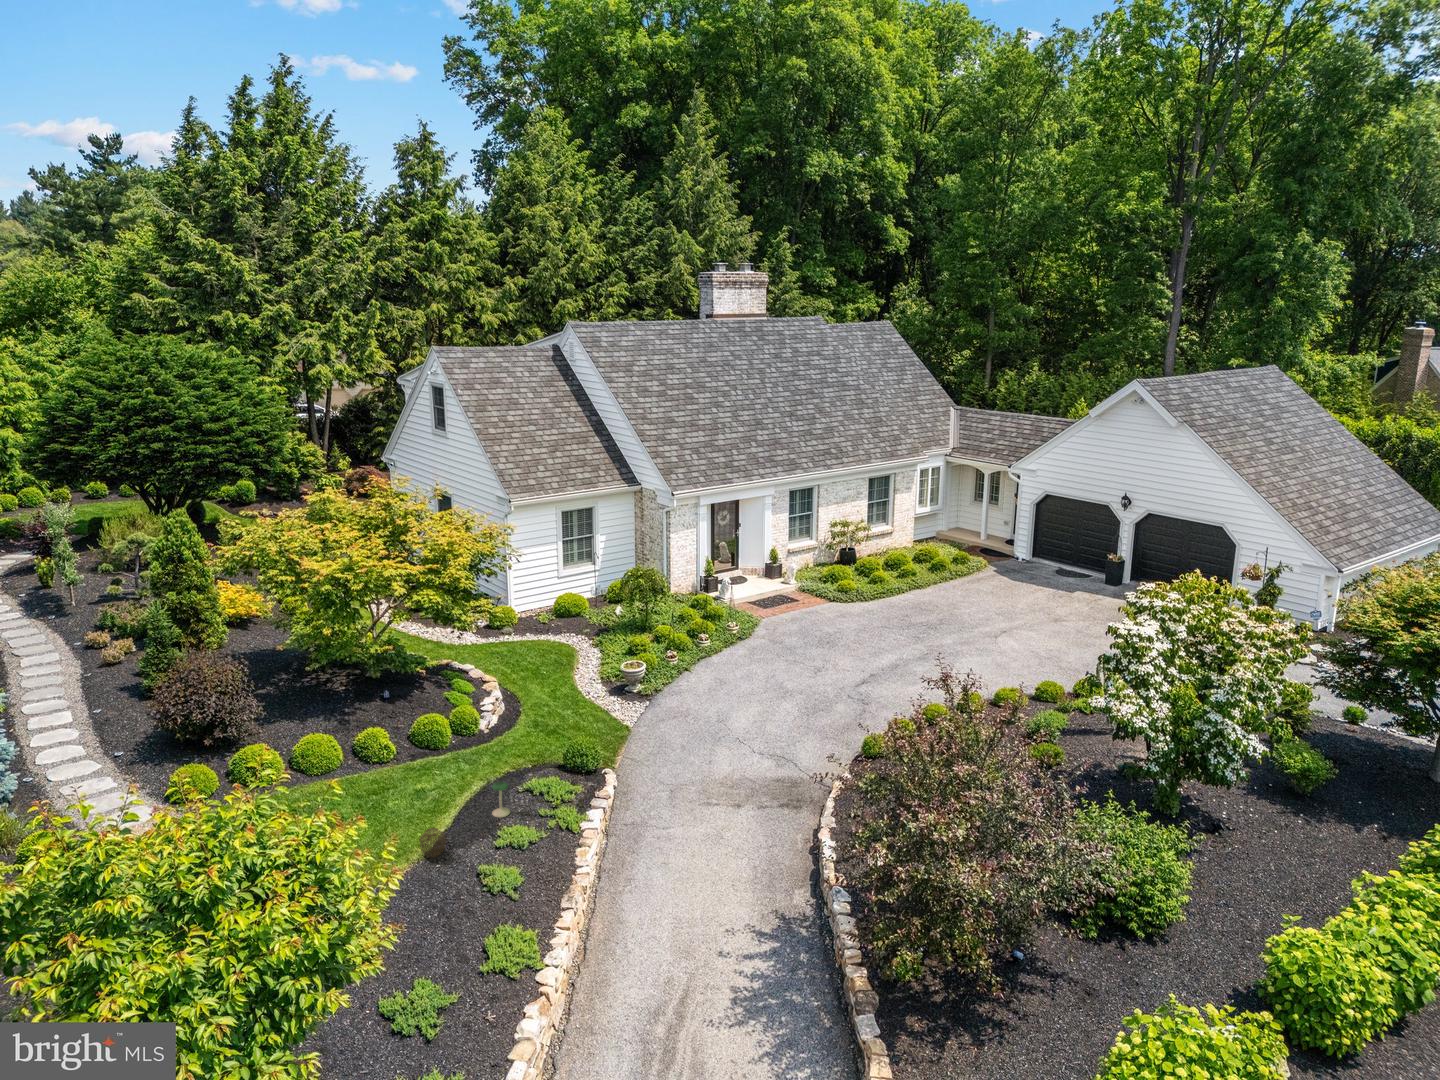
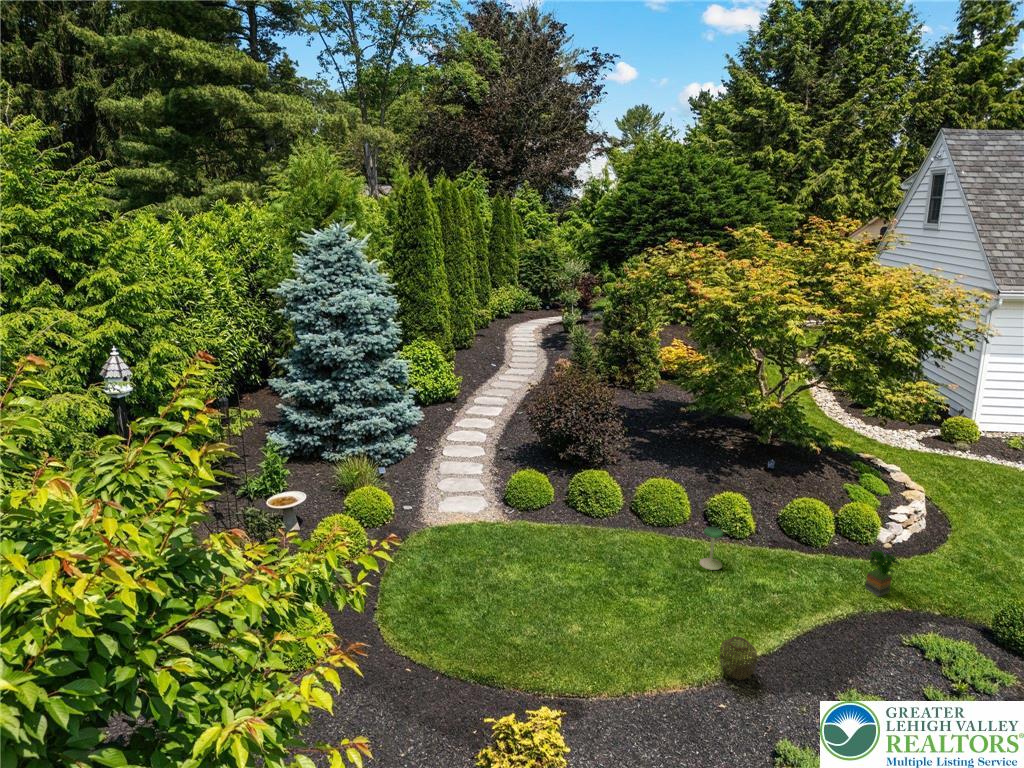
potted tree: none [483,737,504,770] -> present [865,551,899,597]
stool: present [492,782,510,817] -> present [700,527,723,570]

